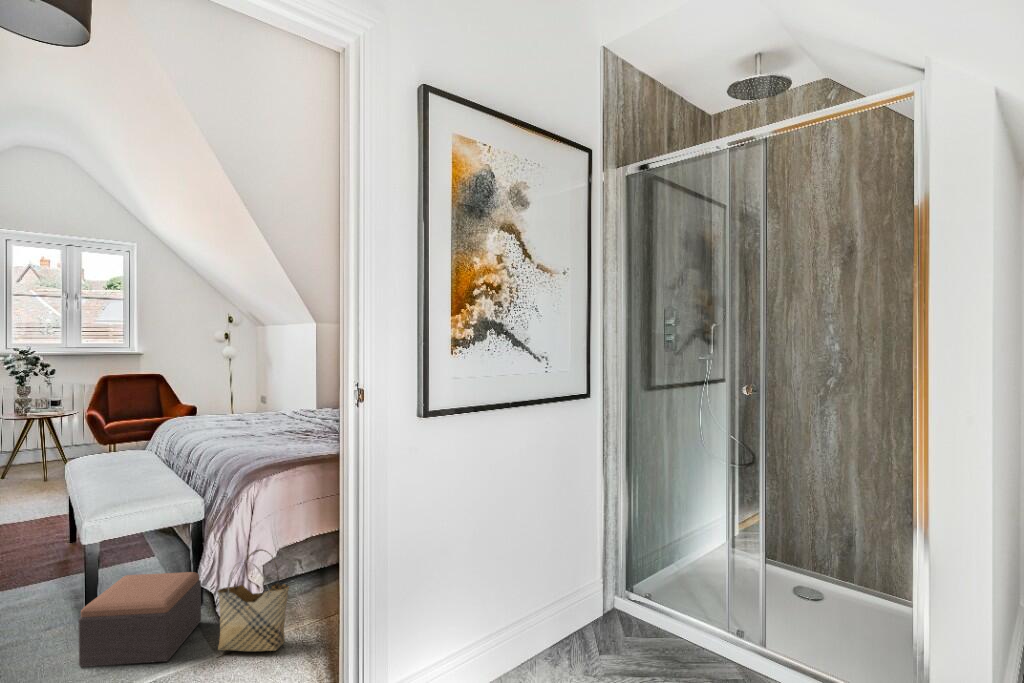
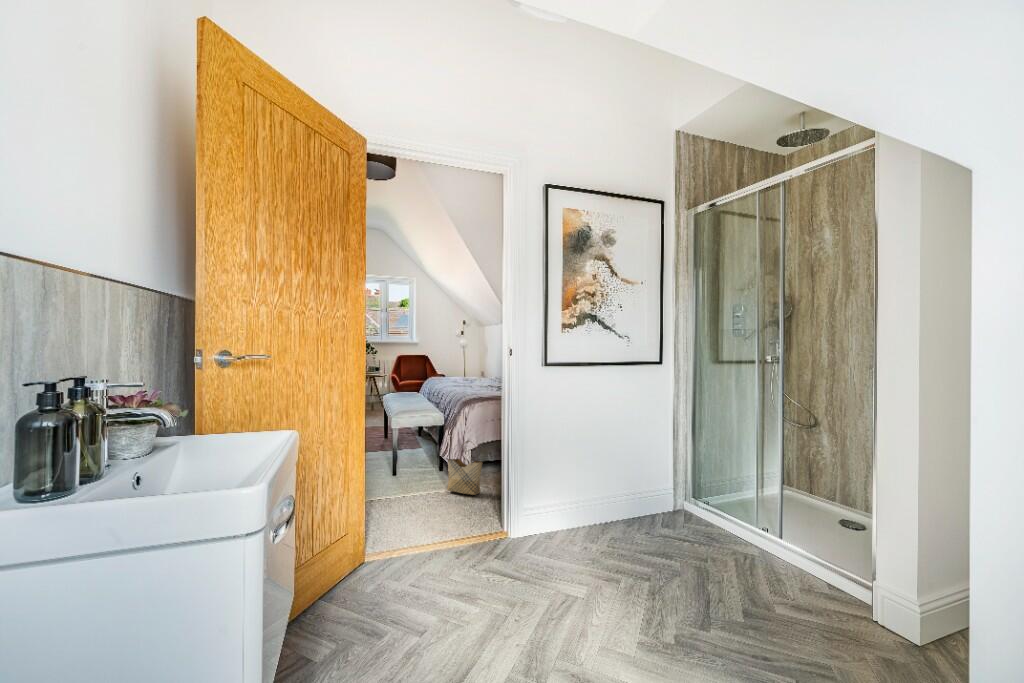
footstool: present [79,572,201,667] -> none [386,449,441,492]

